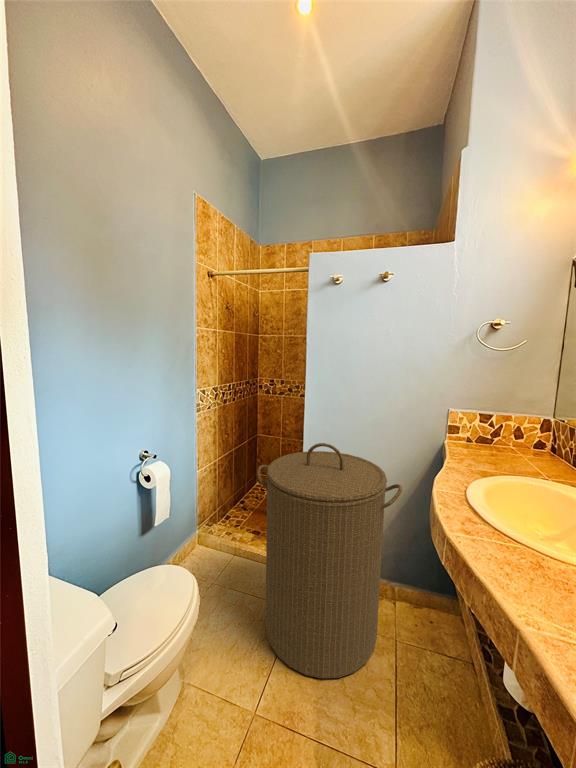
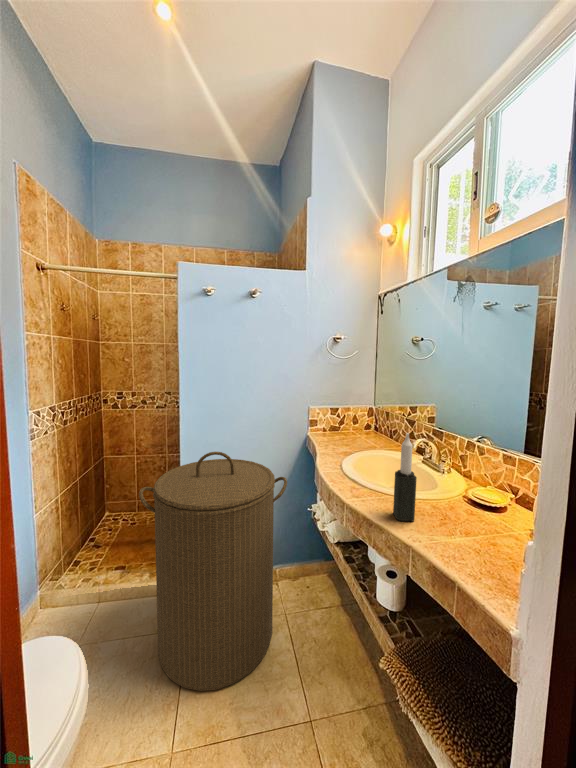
candle: none [507,455,545,582] -> present [393,433,417,521]

